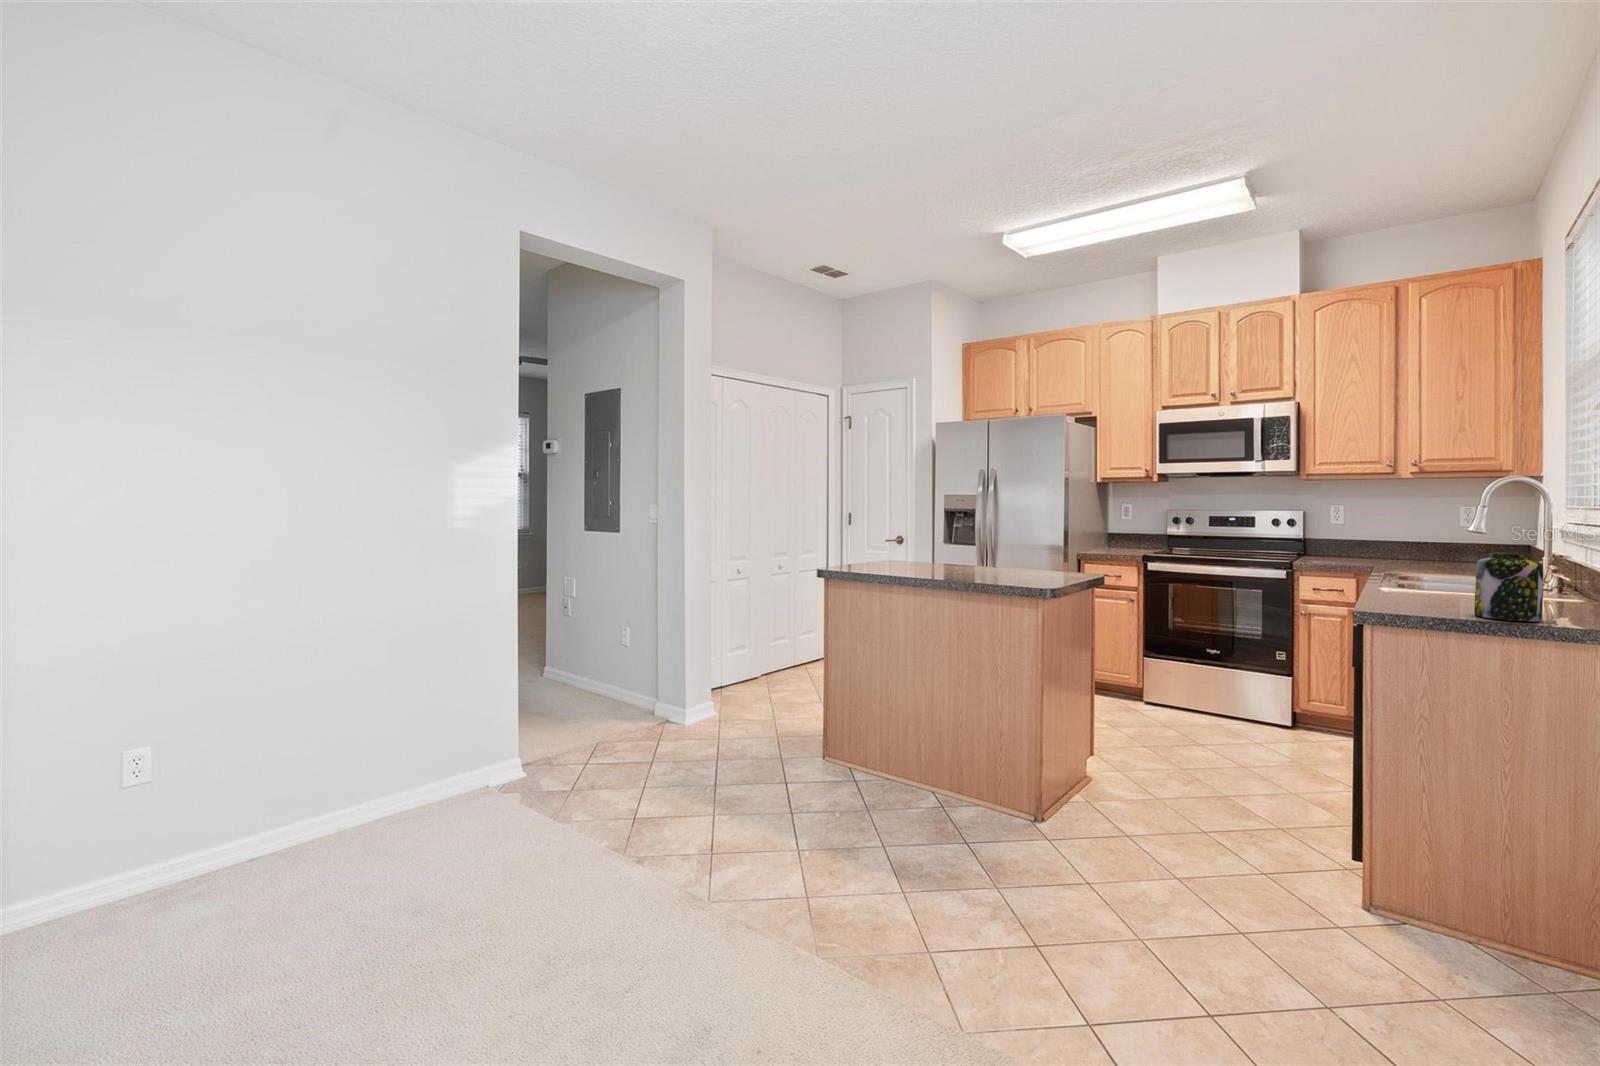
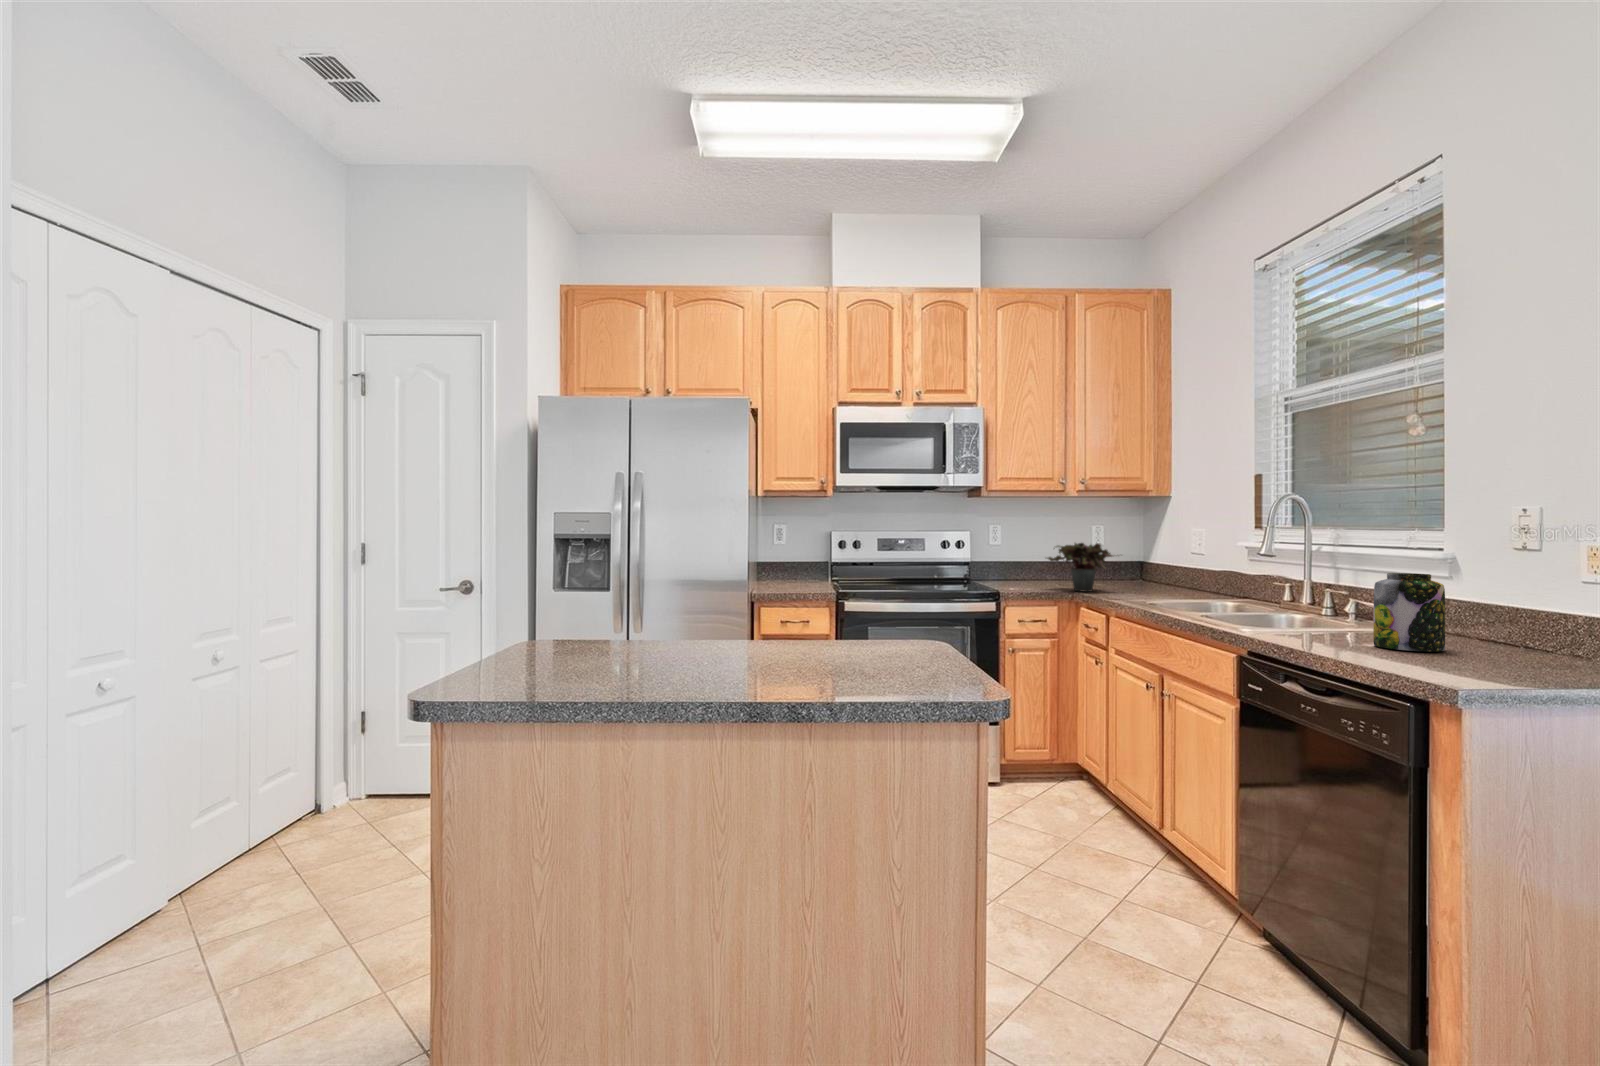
potted plant: none [1354,521,1433,566] -> present [1047,543,1113,592]

